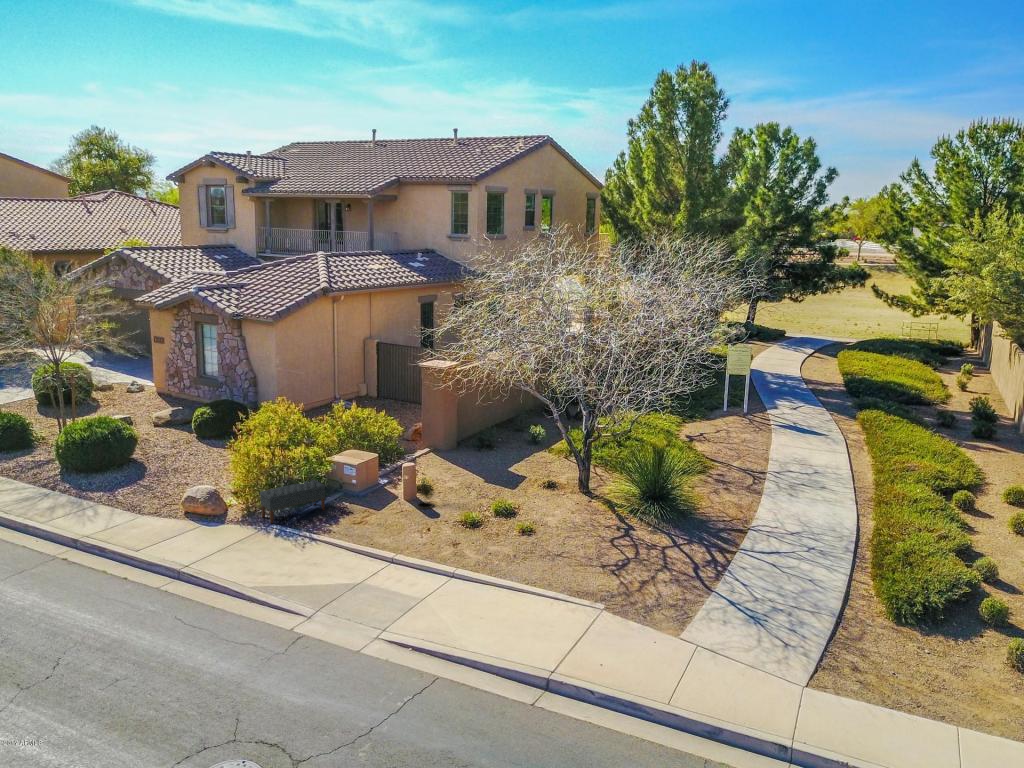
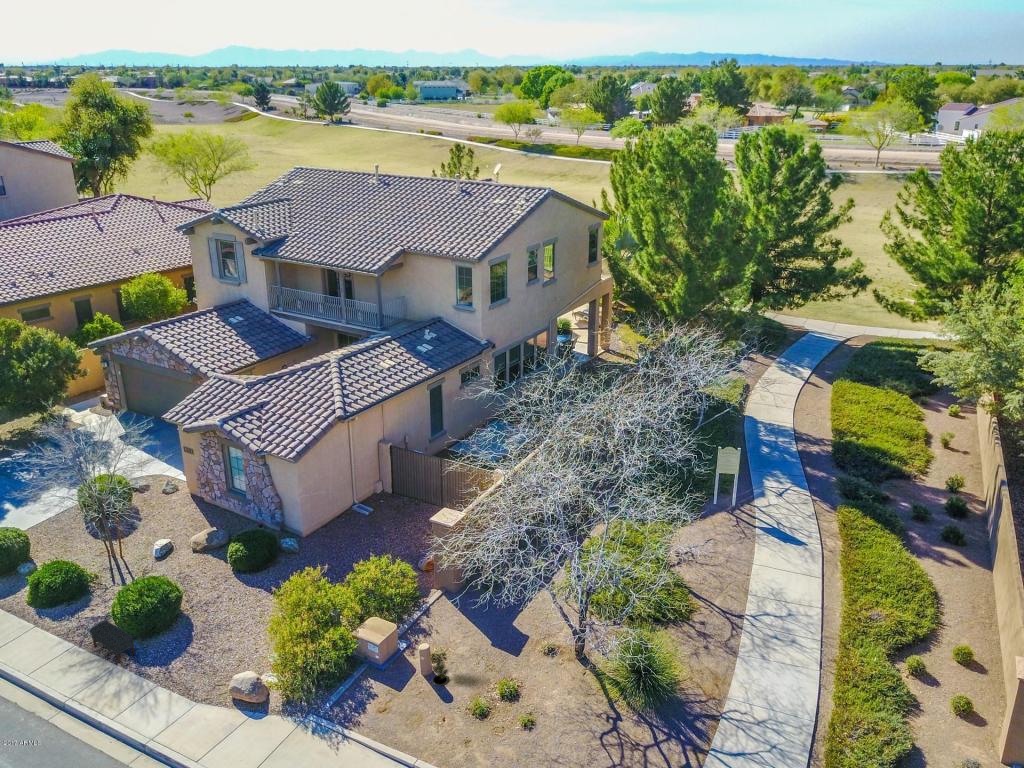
bench: present [260,480,325,523] -> present [89,621,135,663]

